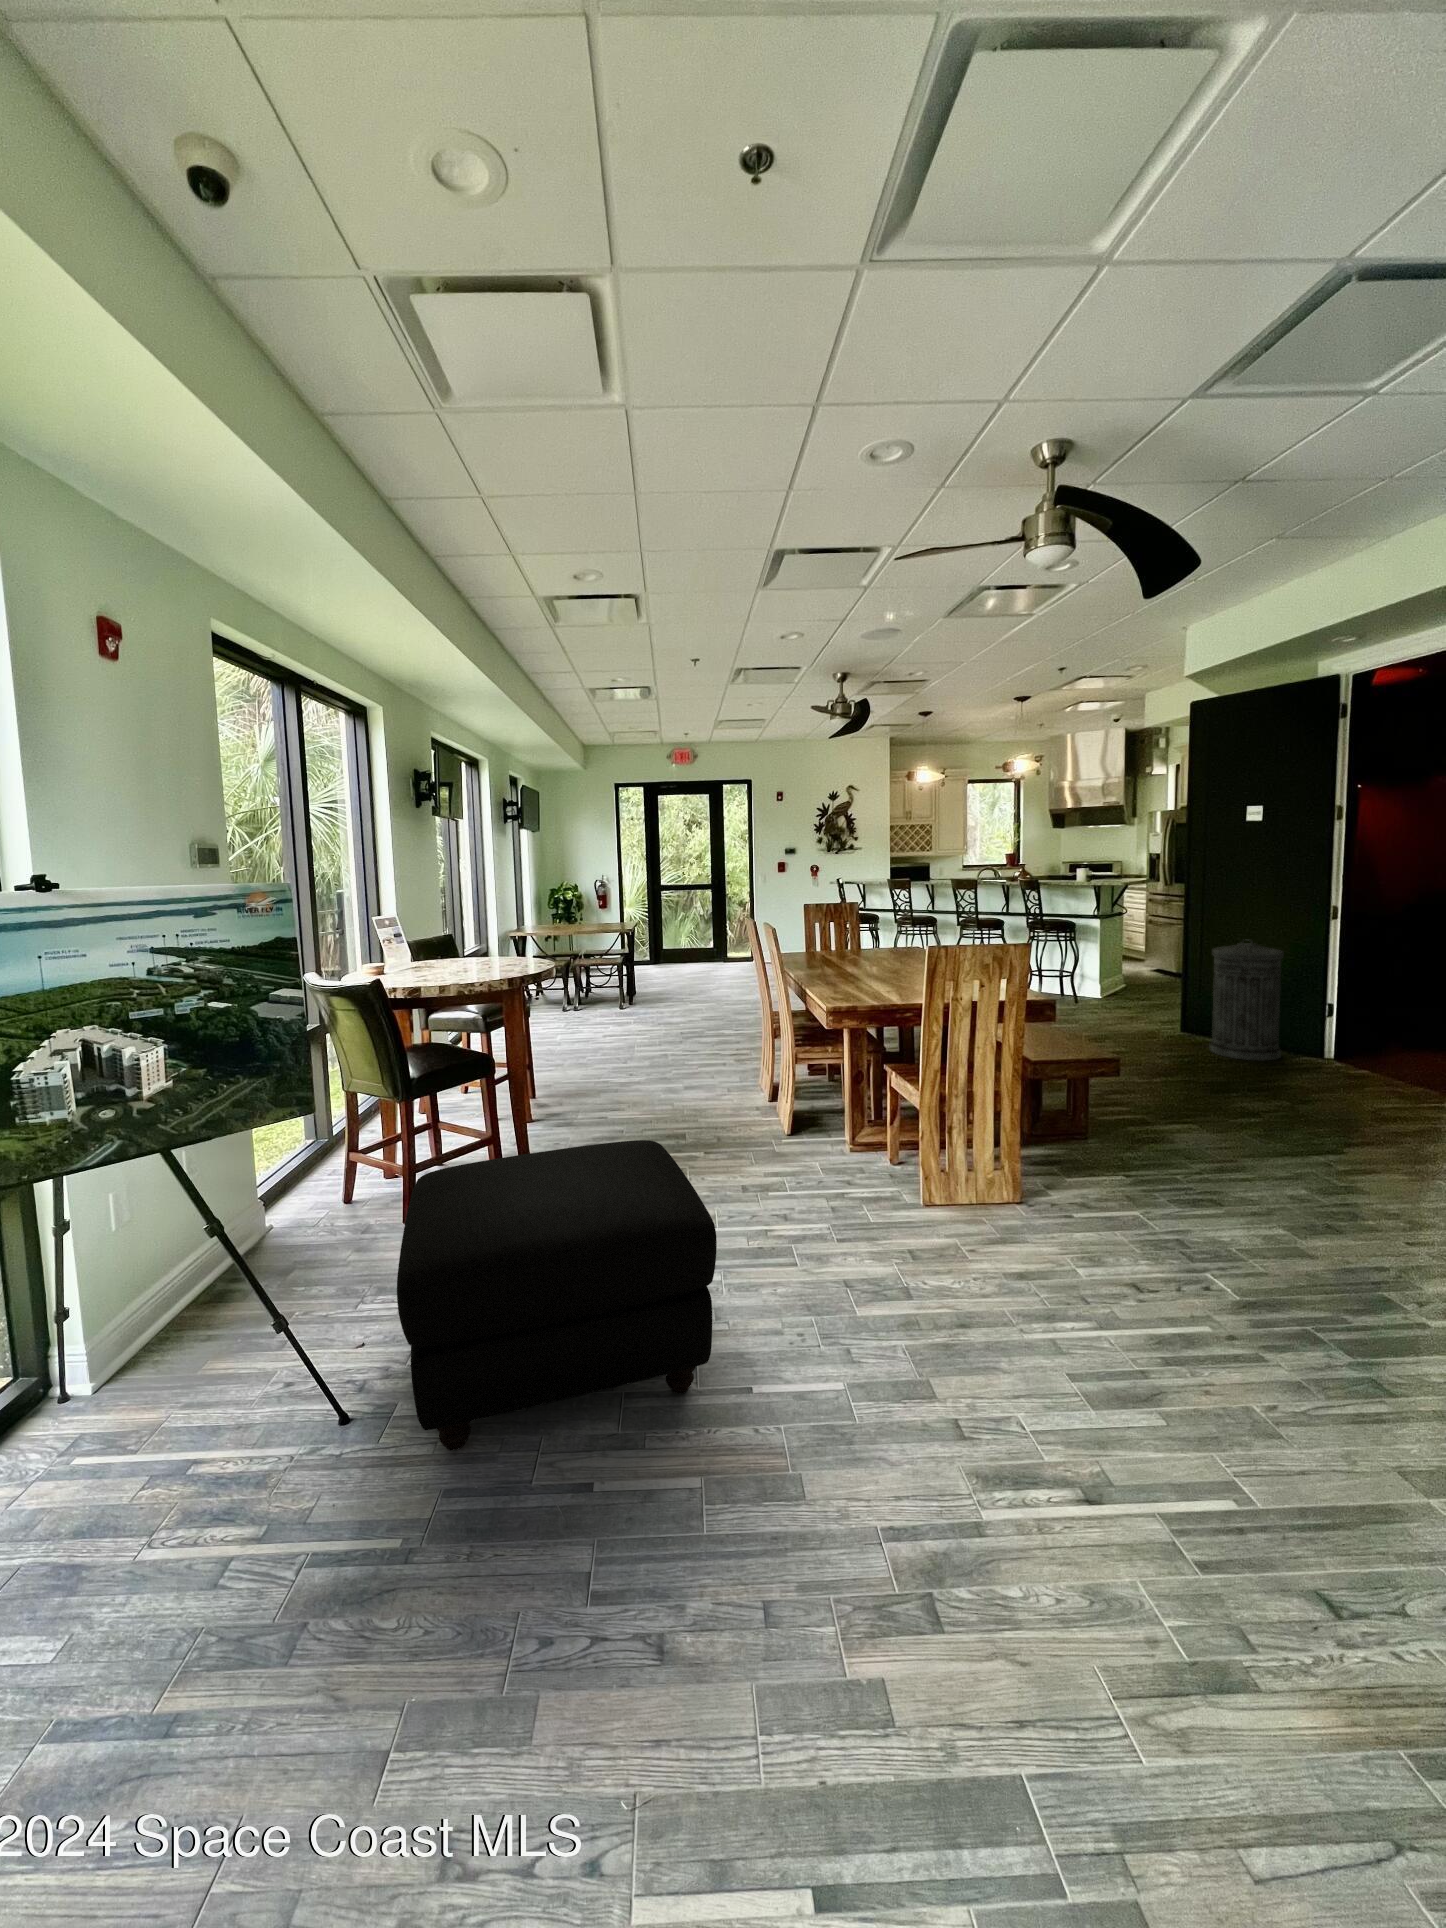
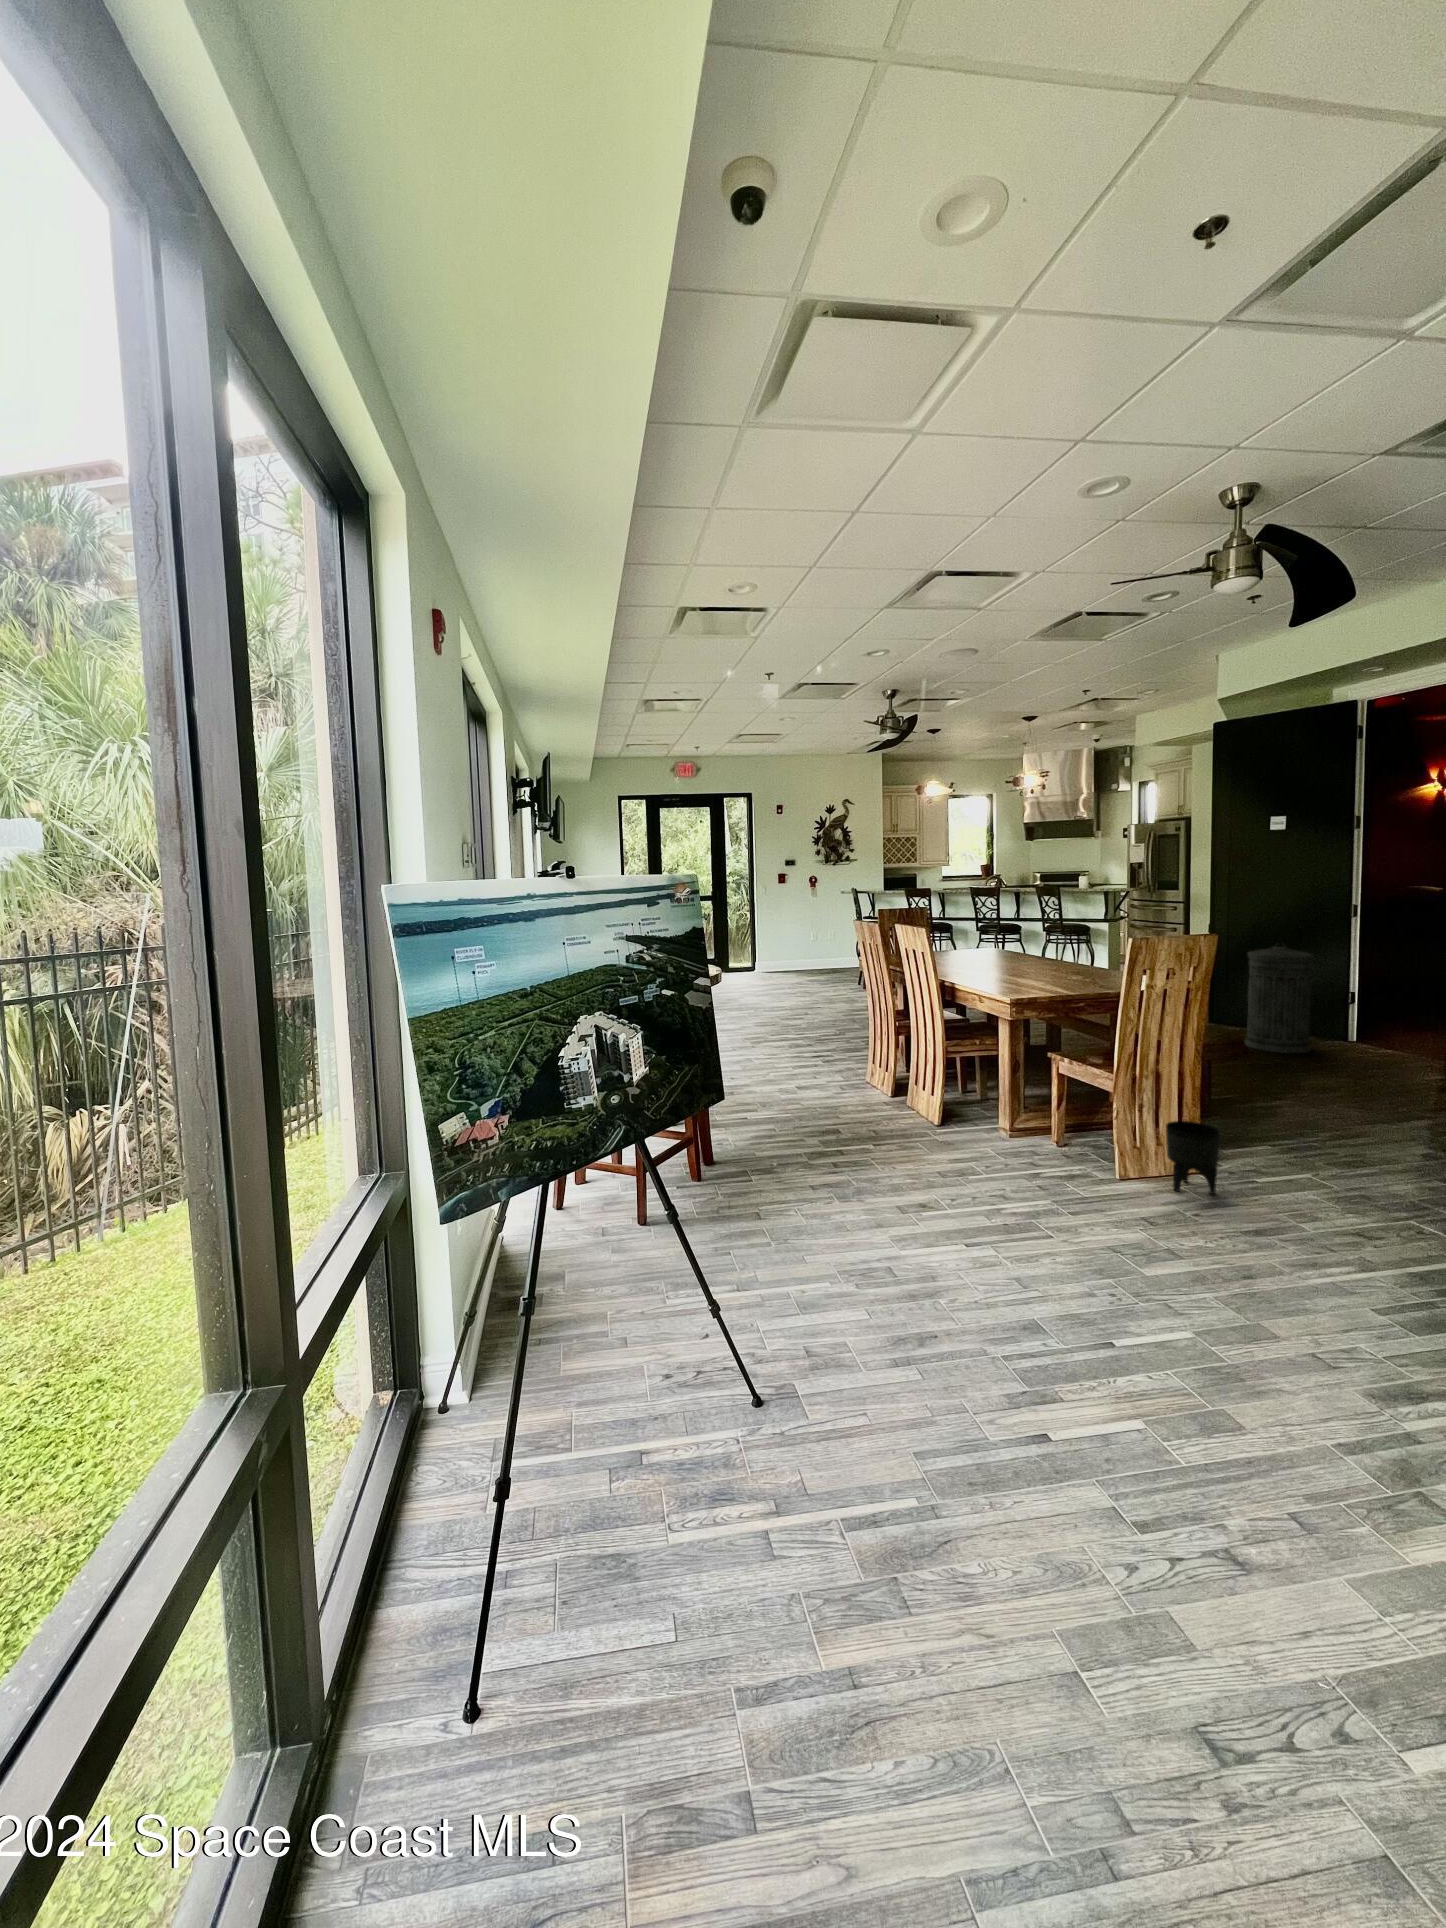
ottoman: present [397,1140,717,1451] -> none [756,1119,1109,1413]
planter: none [964,1143,1017,1225] -> present [1166,1121,1220,1194]

